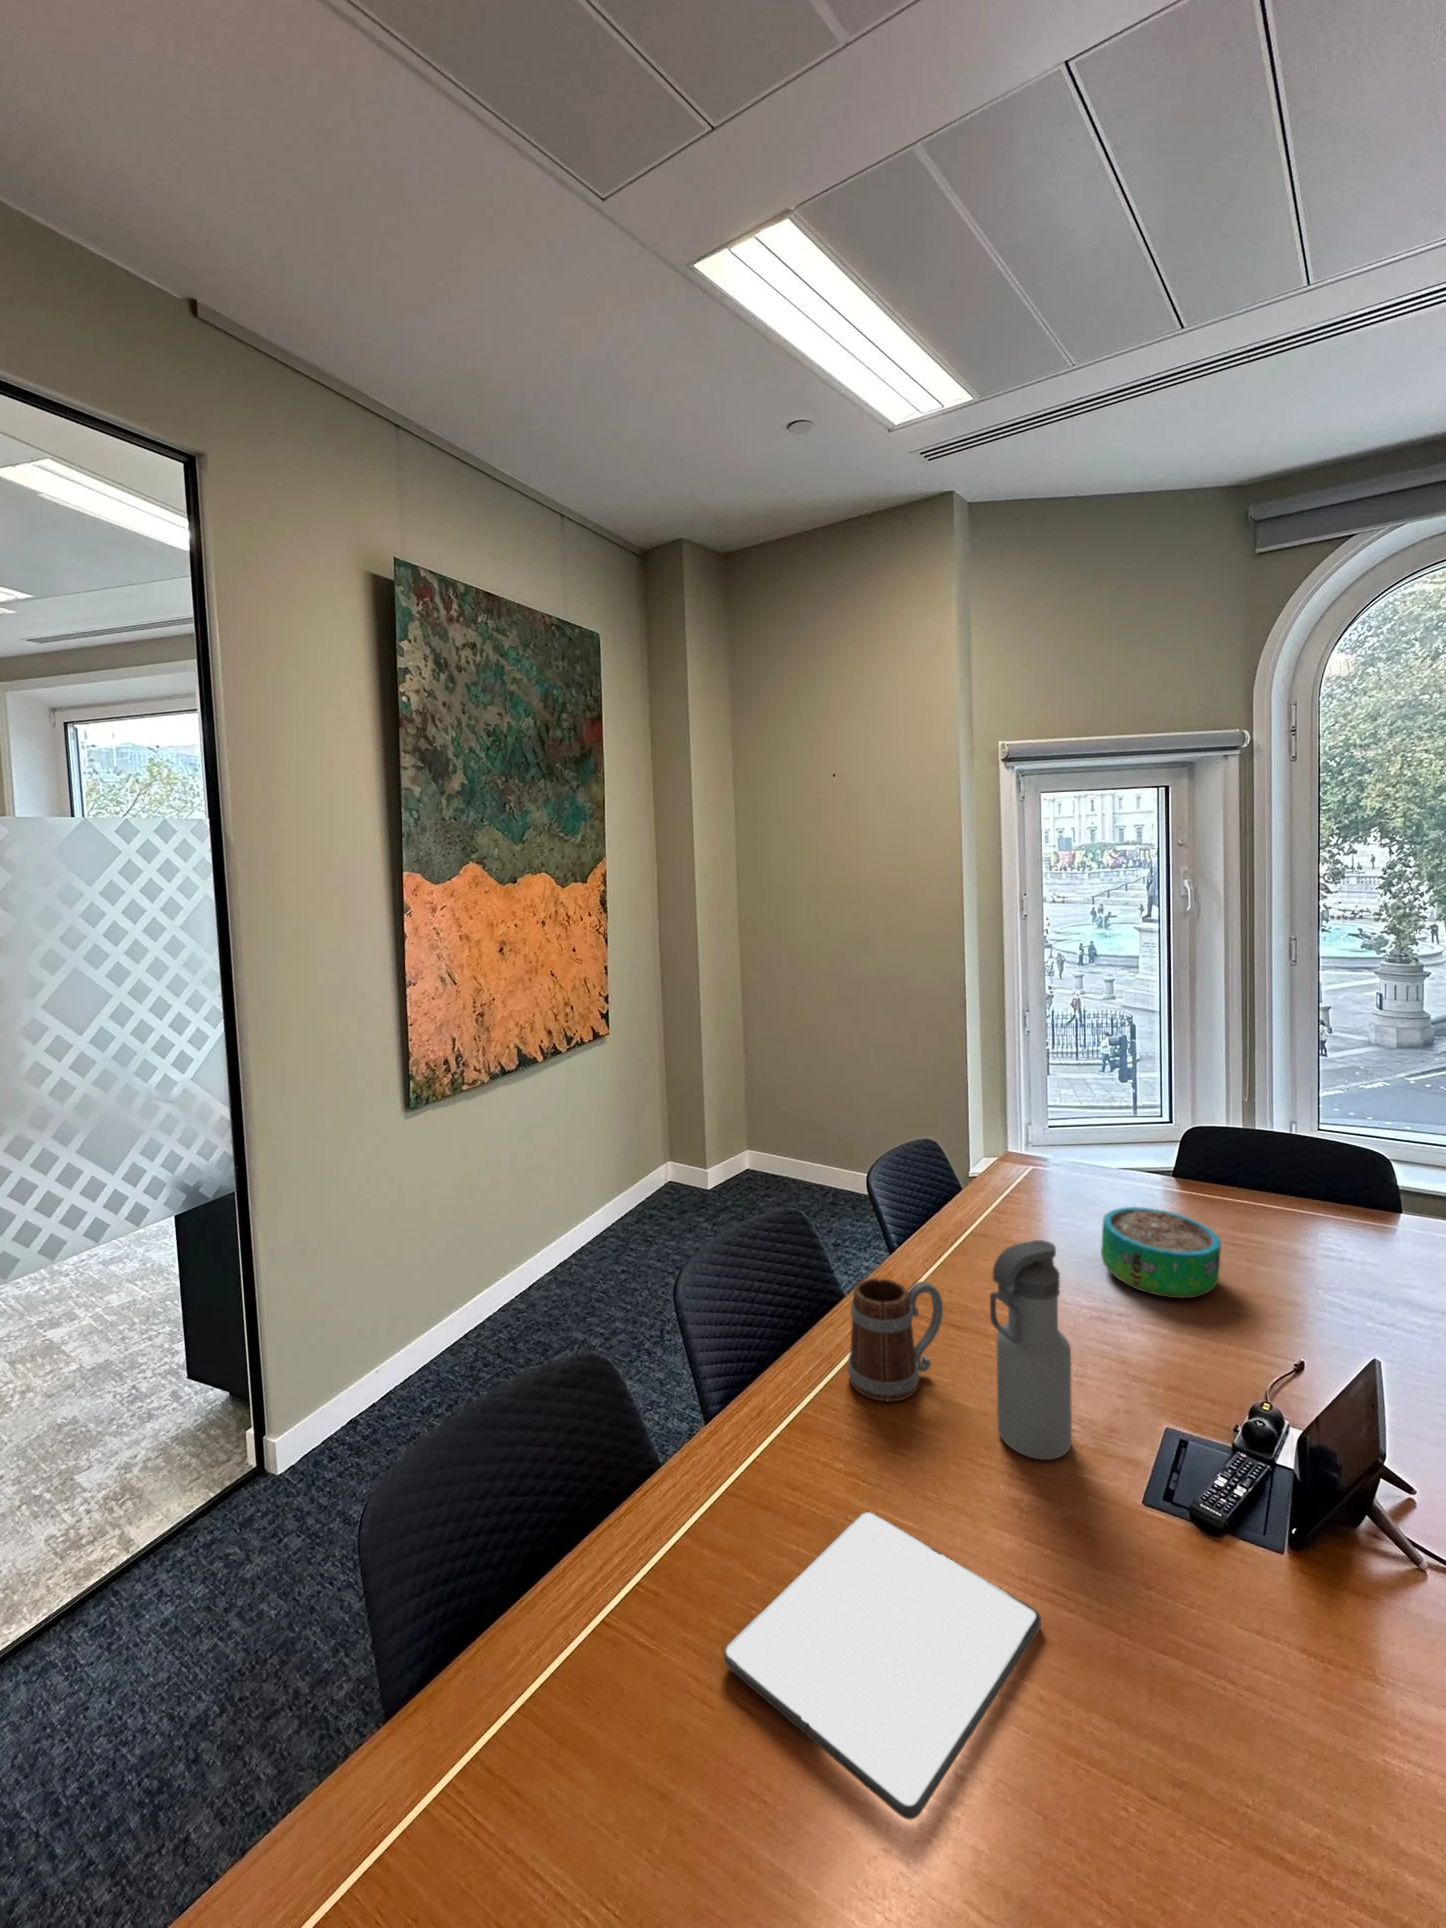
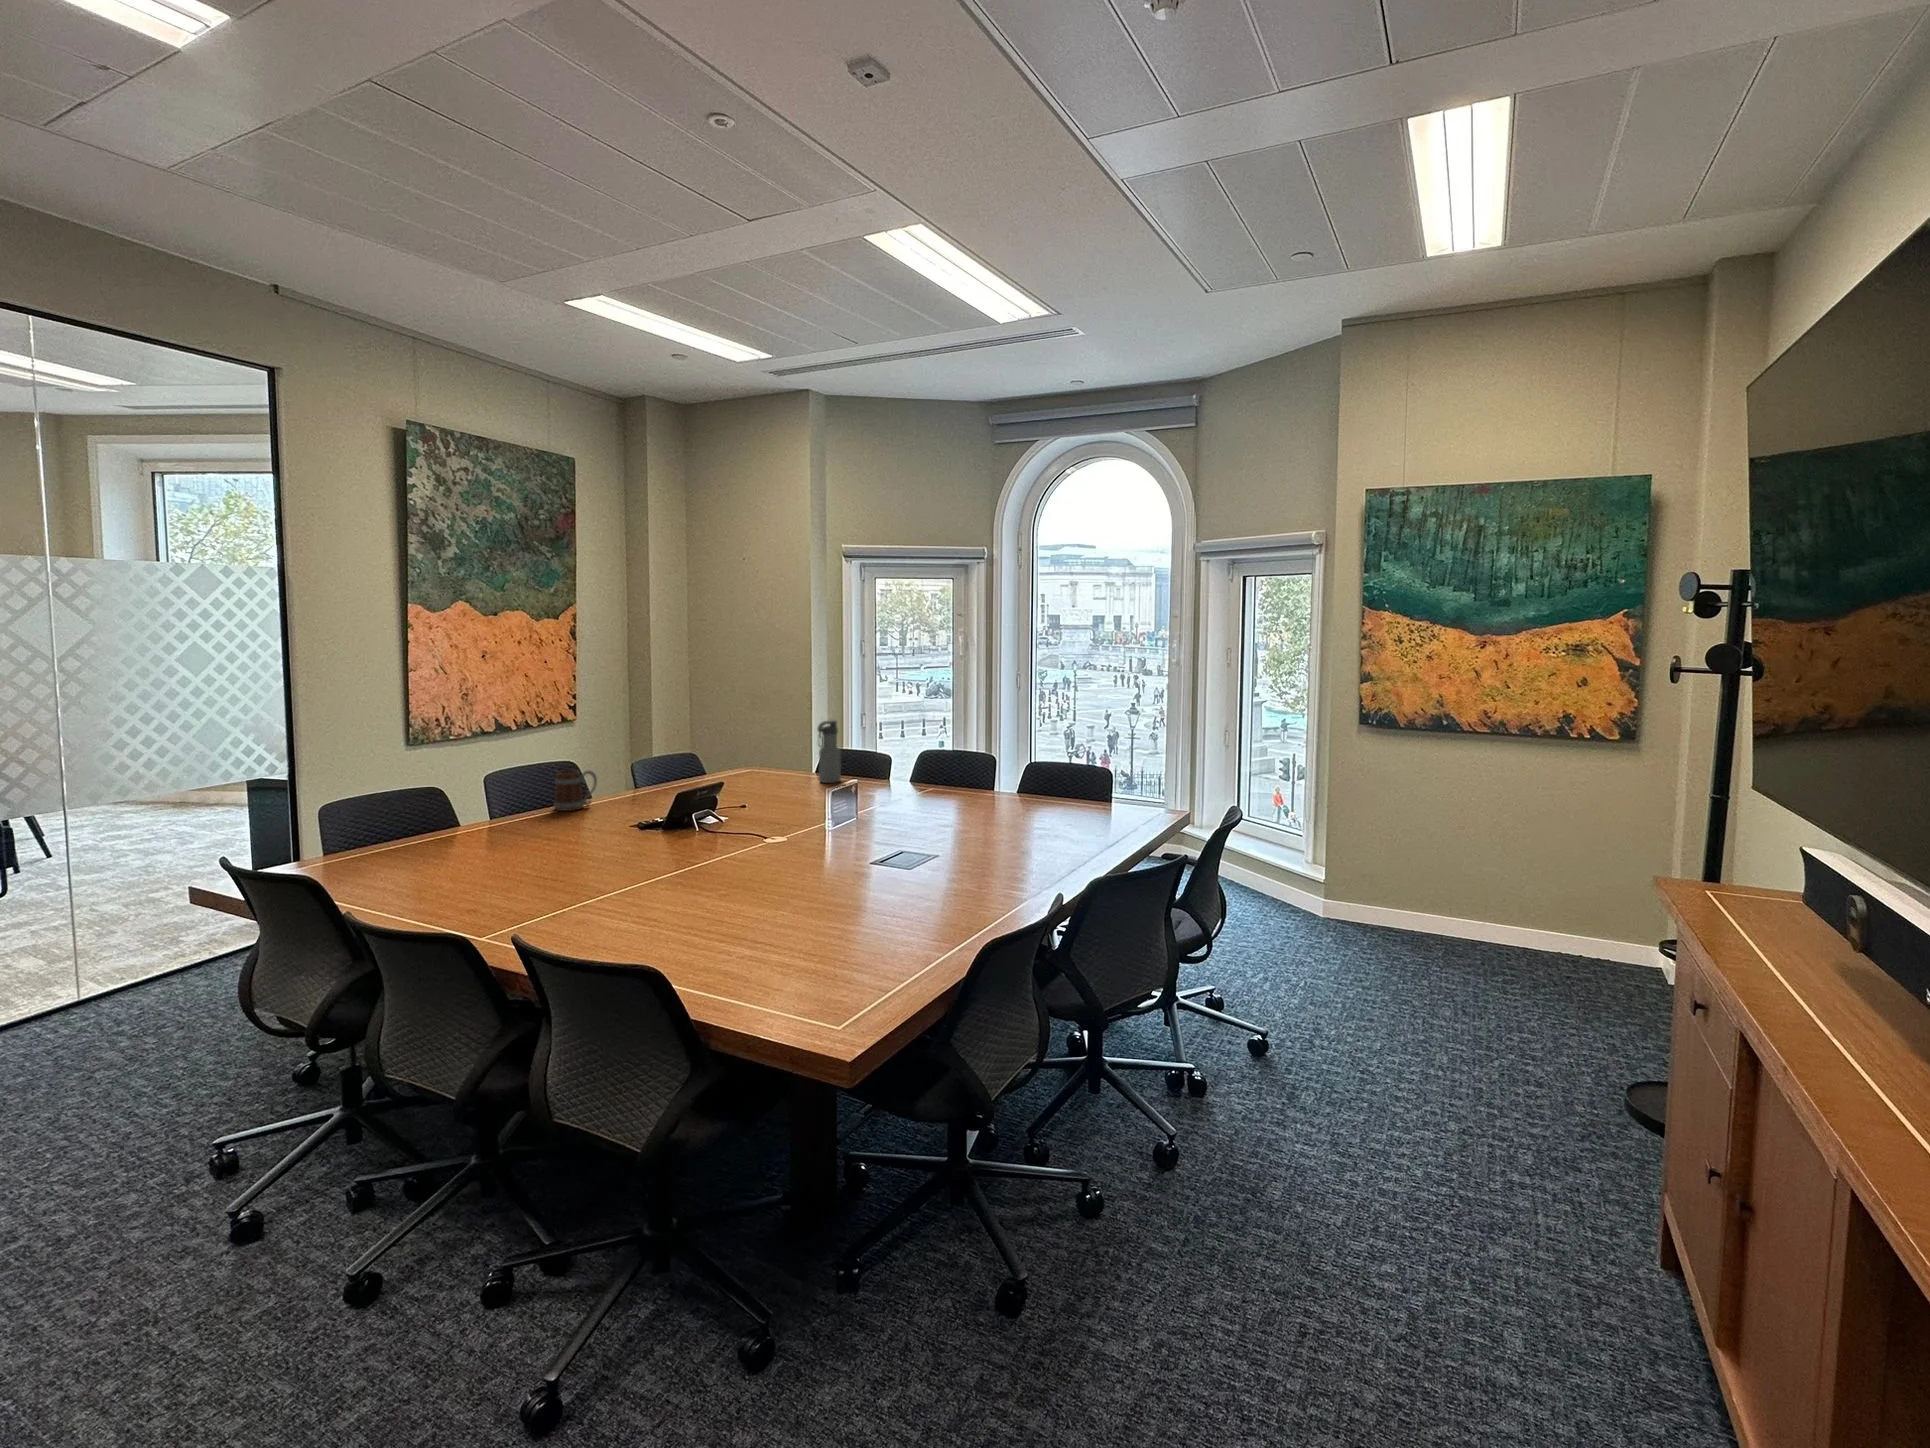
decorative bowl: present [1101,1207,1221,1298] -> none [709,765,756,793]
water bottle: present [990,1240,1072,1460] -> present [817,721,841,783]
tablet: present [724,1512,1041,1820] -> none [441,823,553,849]

